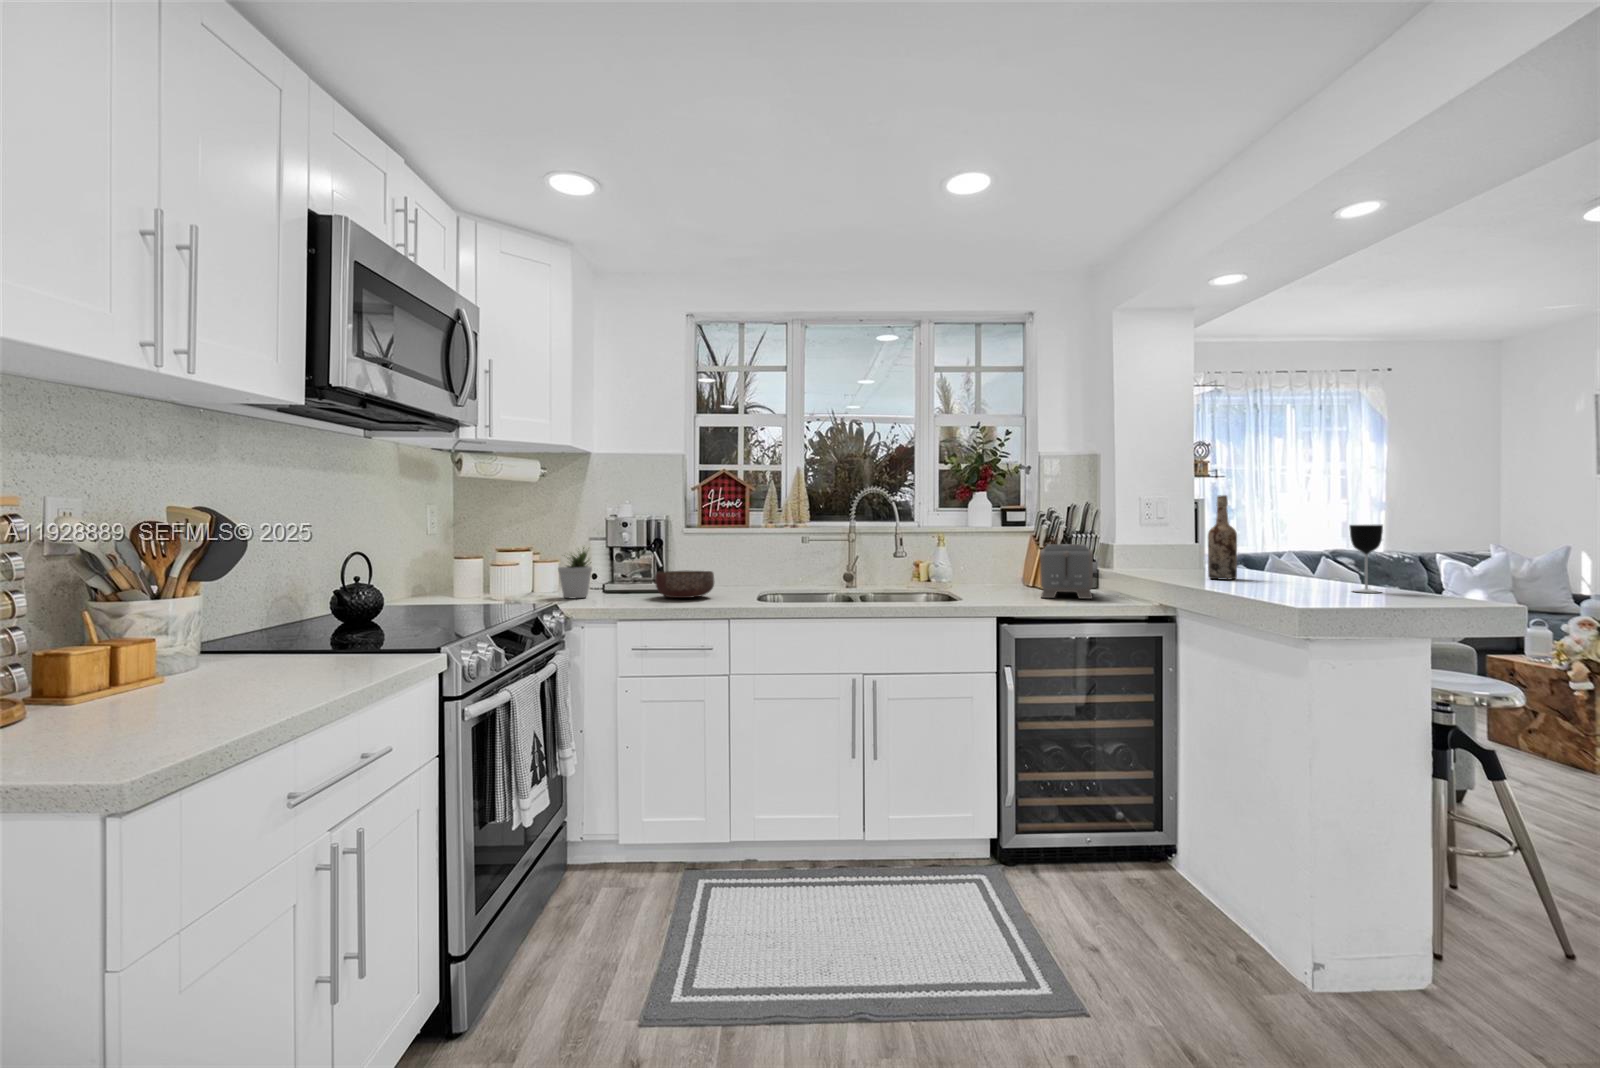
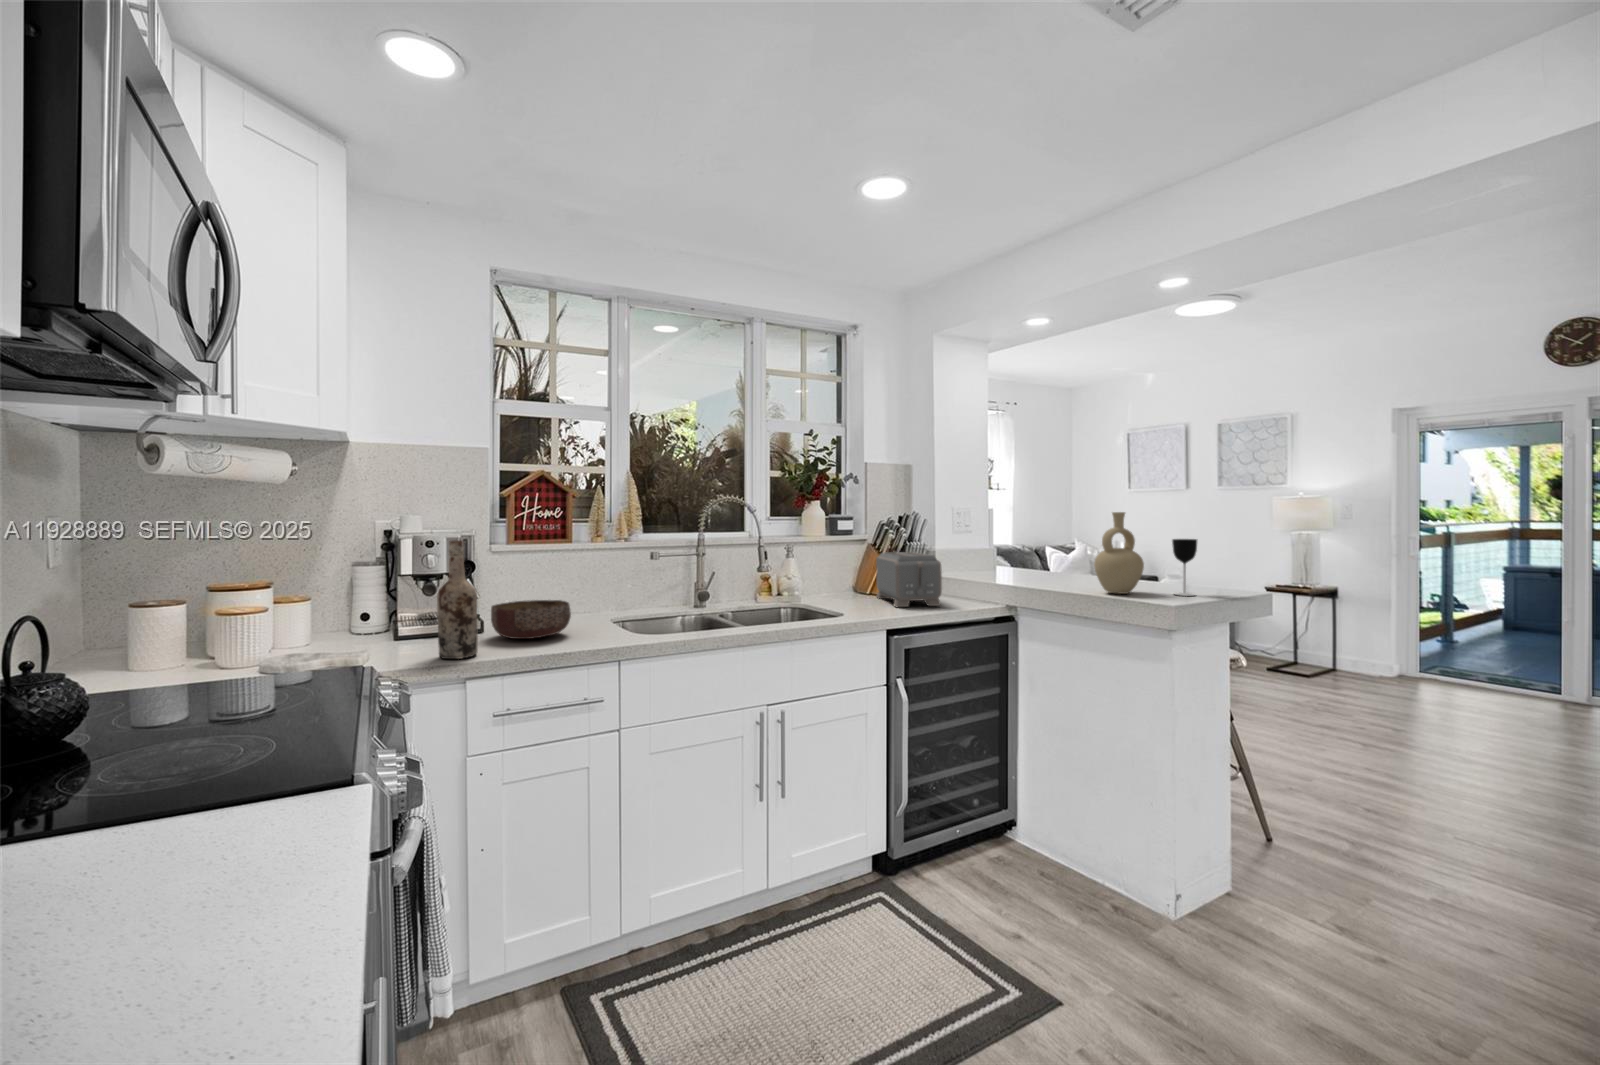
vase: none [1252,494,1313,589] -> present [1094,512,1144,594]
wine bottle: present [1208,495,1237,579] -> present [437,540,478,659]
potted plant: present [558,548,592,598] -> none [341,576,399,652]

